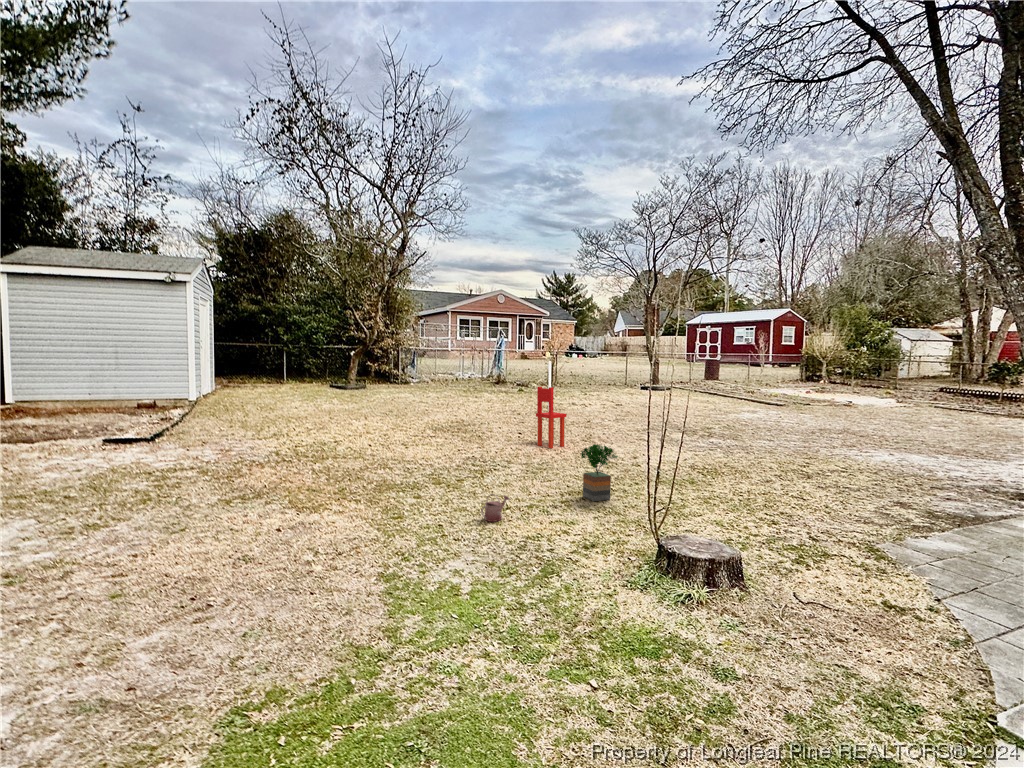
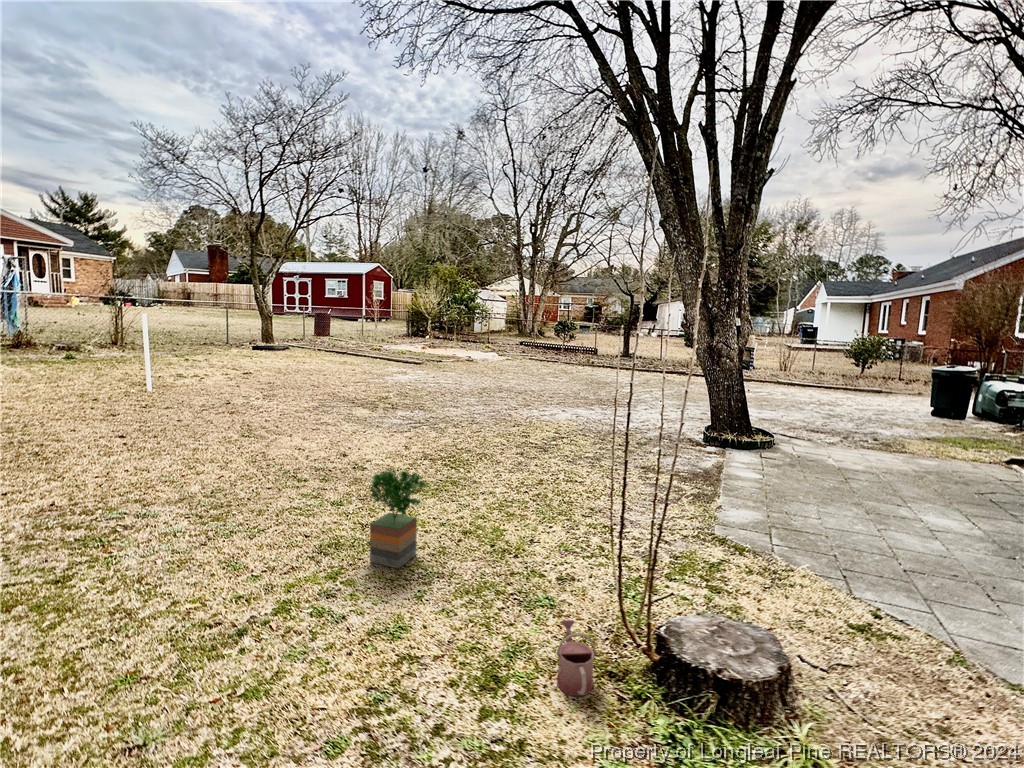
chair: present [536,387,567,448] -> none [172,365,231,466]
watering can: present [481,494,509,522] -> present [556,620,596,696]

